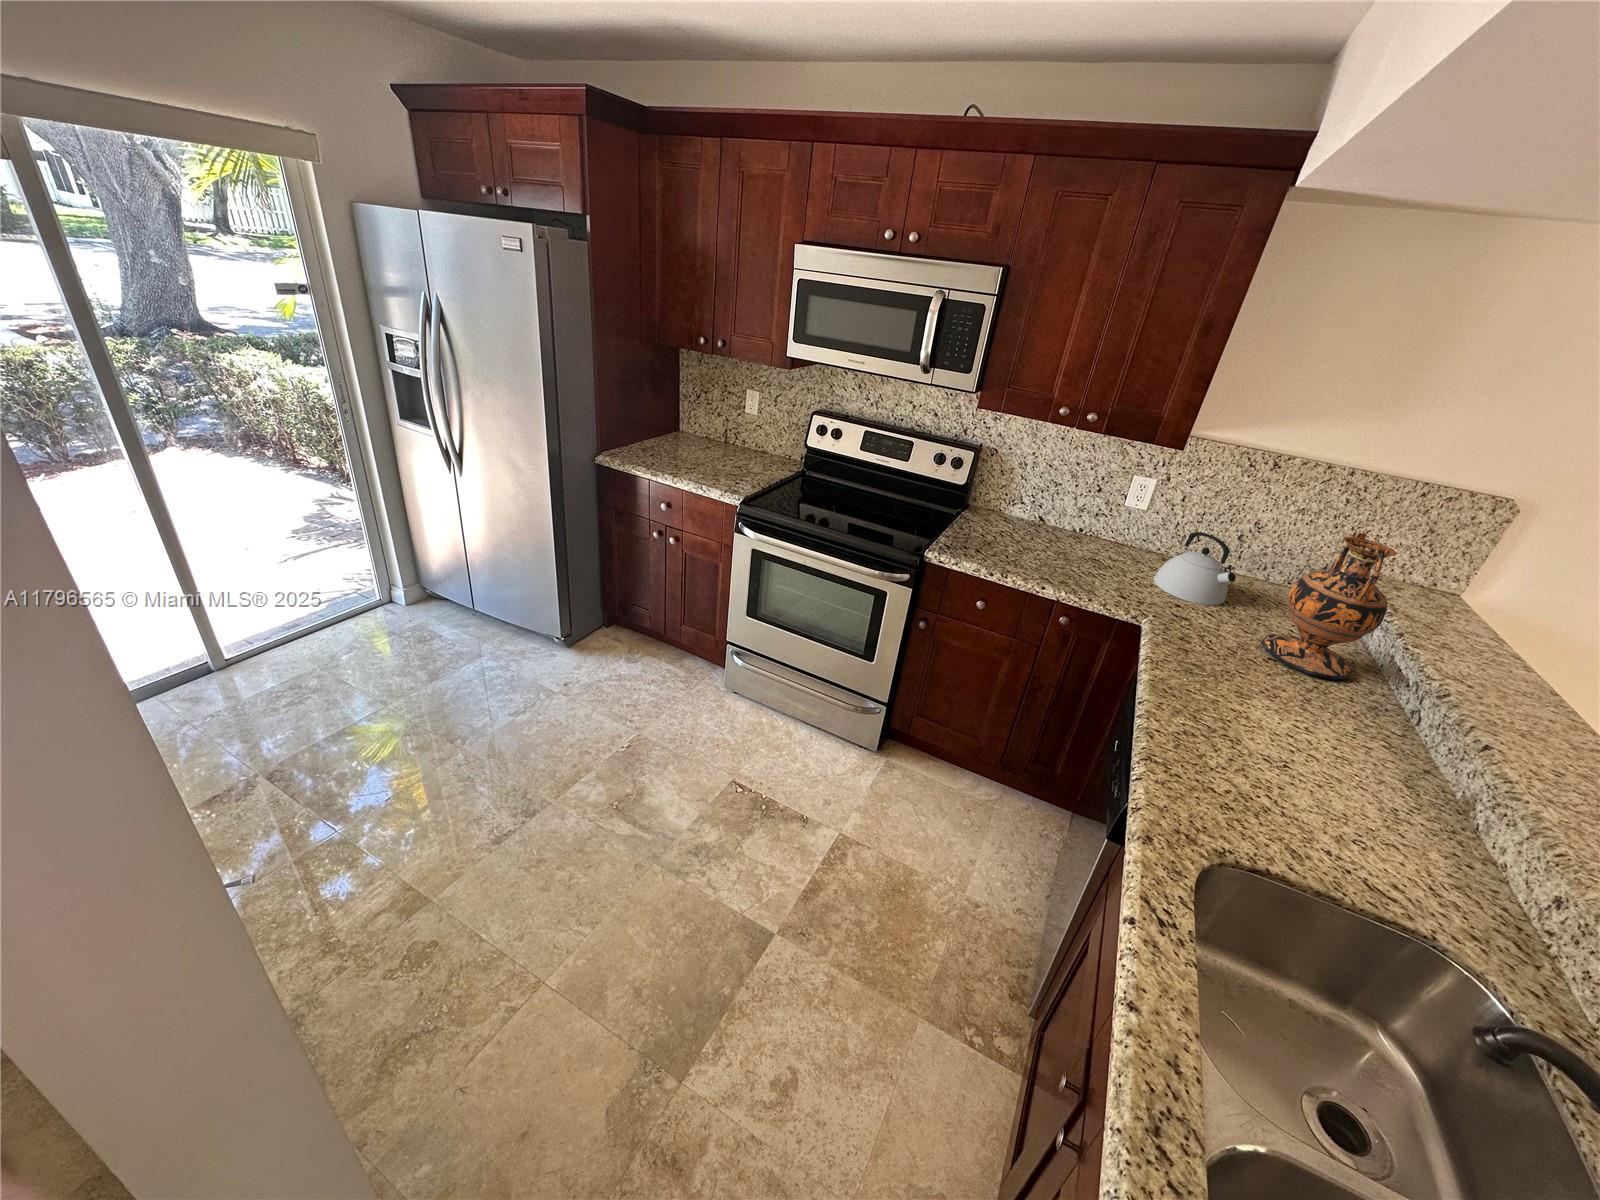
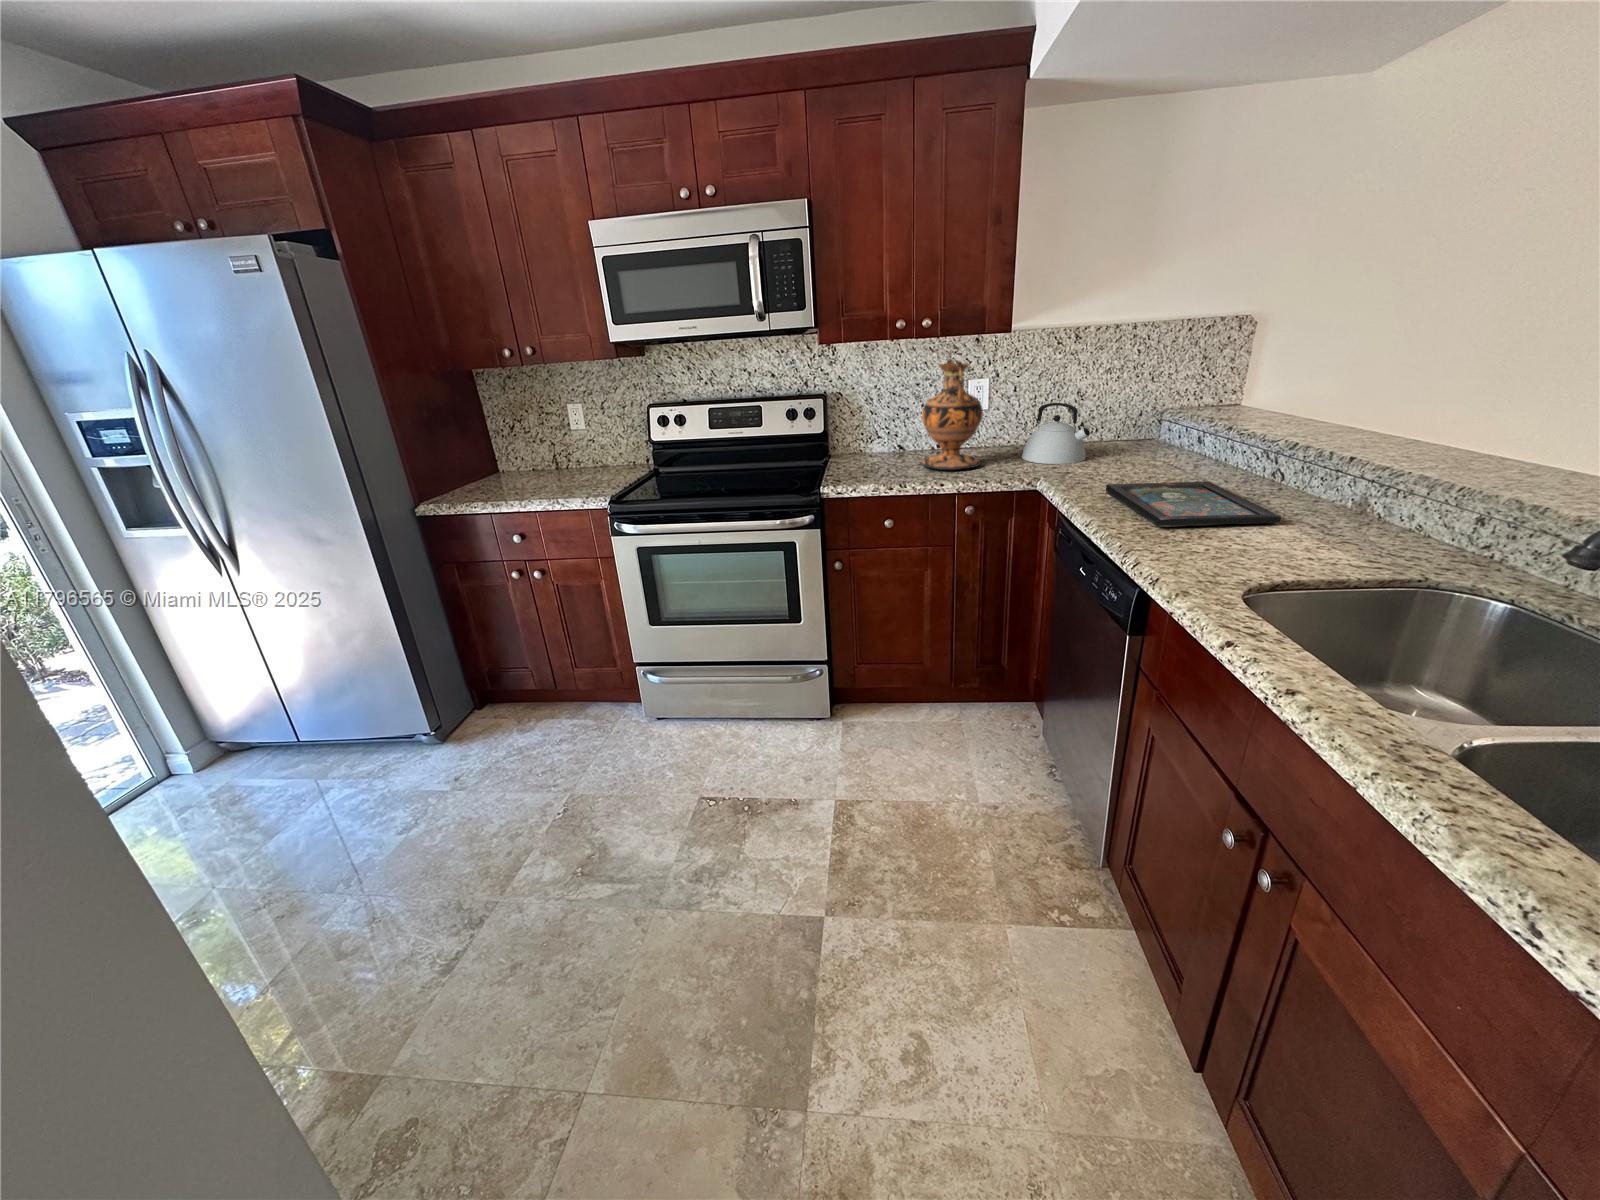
vase: present [1261,533,1397,679] -> present [920,360,983,470]
tray: none [1192,657,1347,784] -> present [1106,481,1281,527]

